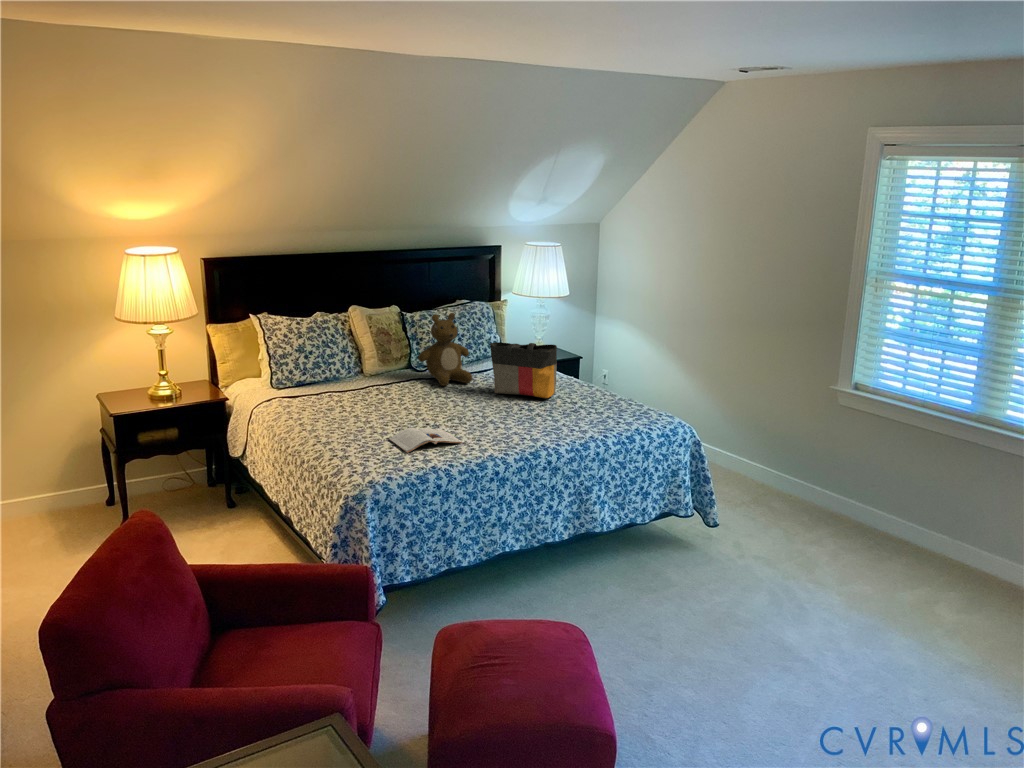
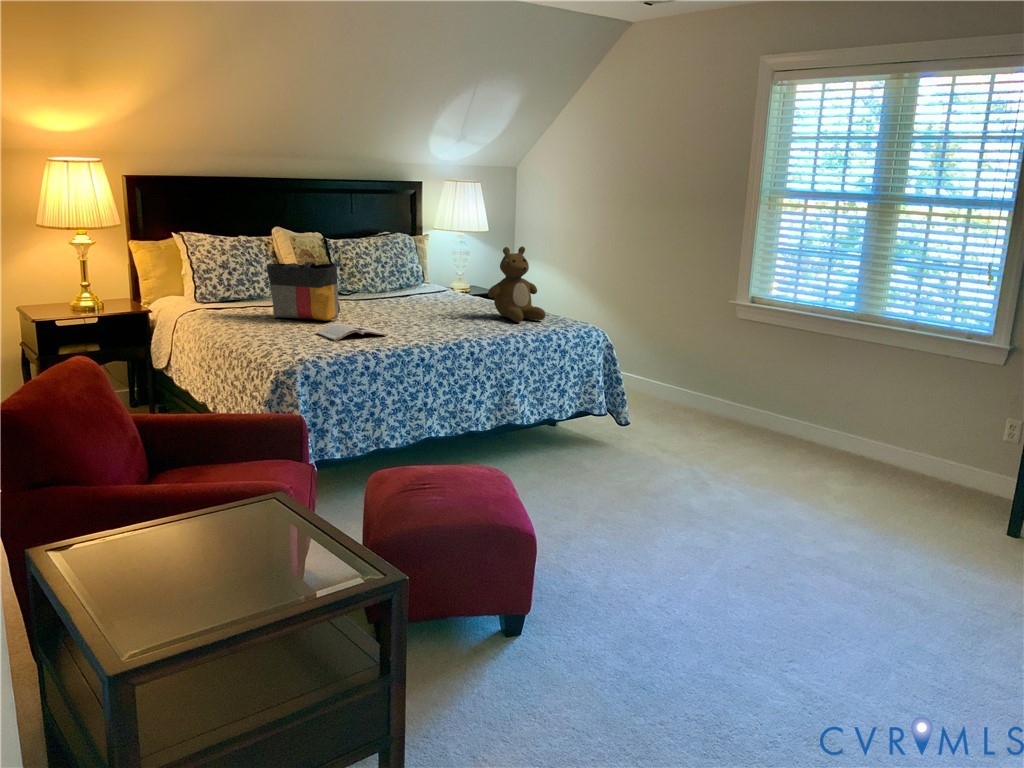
teddy bear: present [418,313,472,386] -> present [488,246,546,322]
tote bag: present [490,342,557,398] -> present [267,262,340,321]

